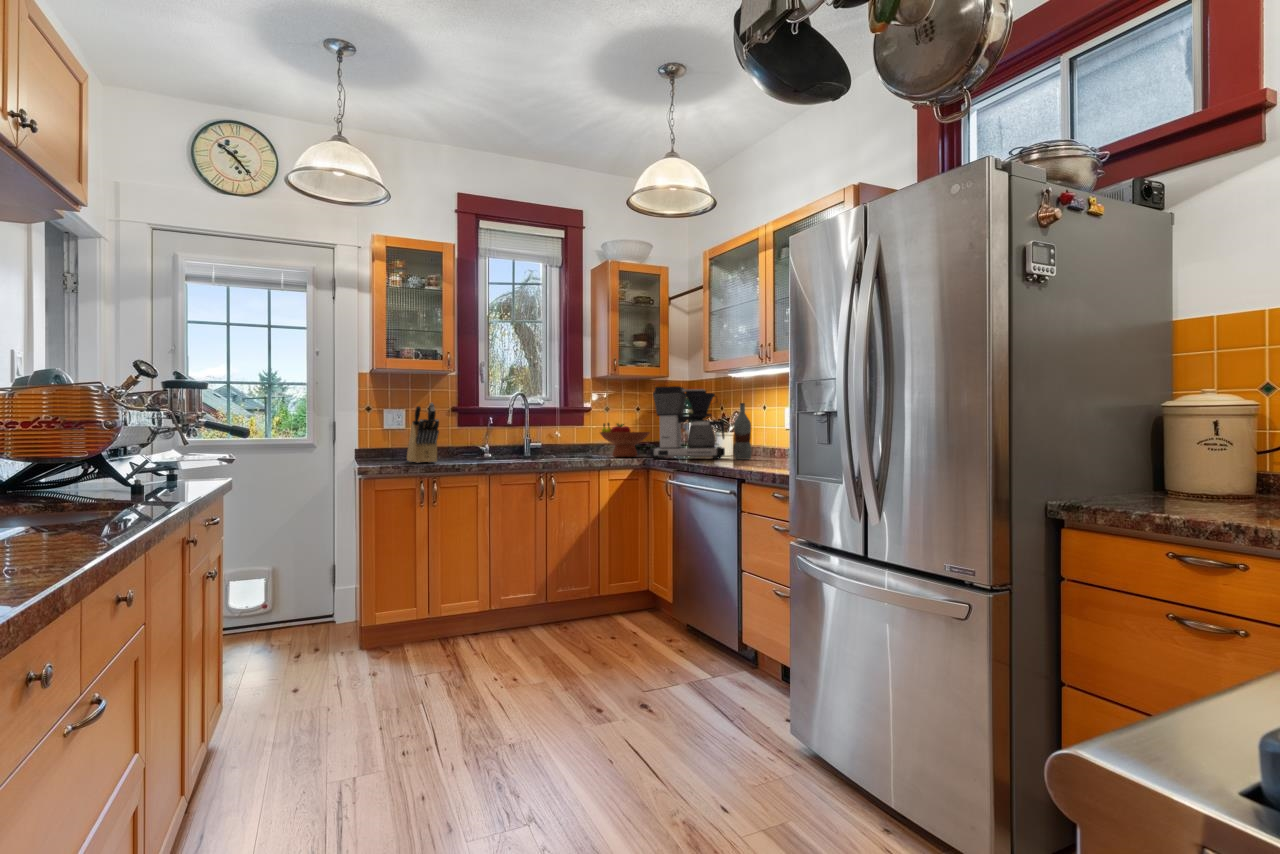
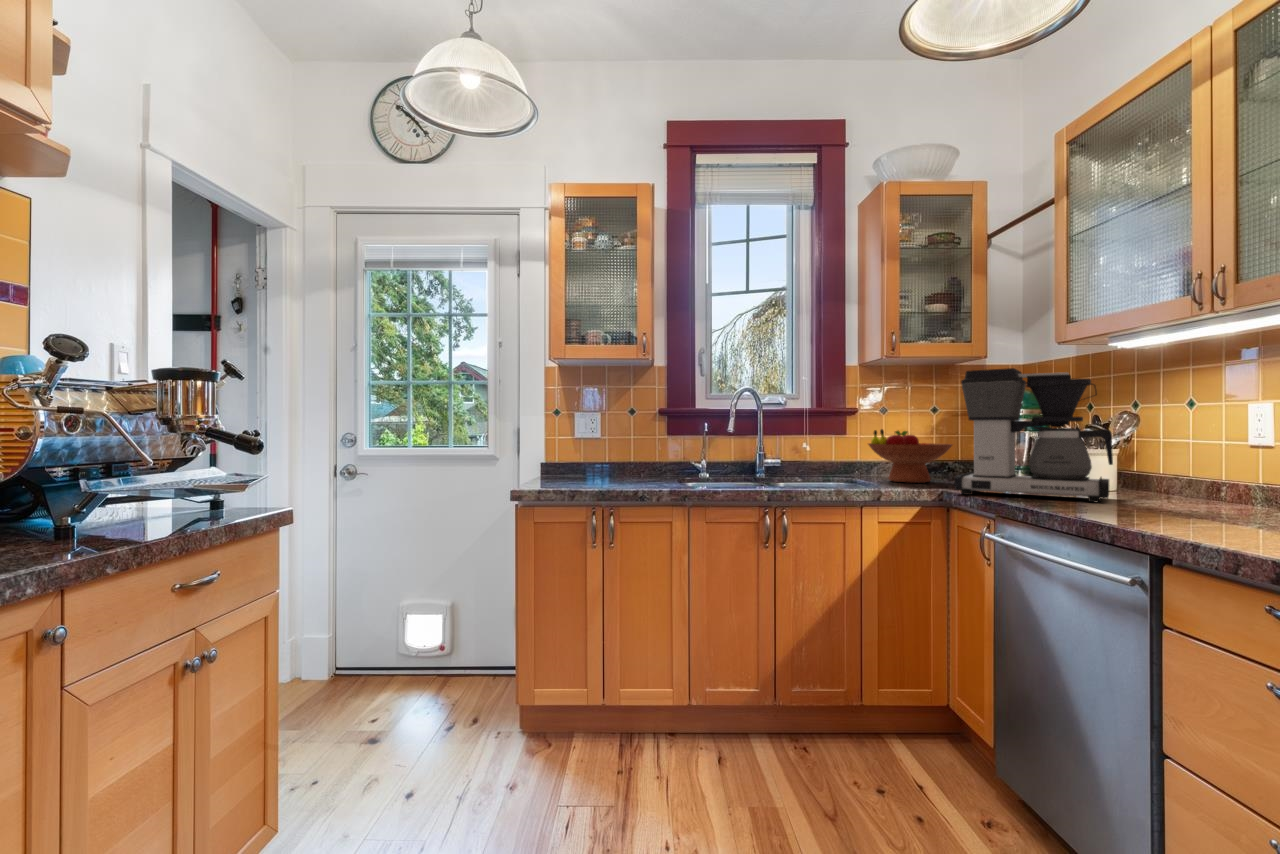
knife block: present [407,403,439,463] -> none [589,402,619,486]
bottle: present [734,403,752,460] -> none [1142,396,1188,510]

